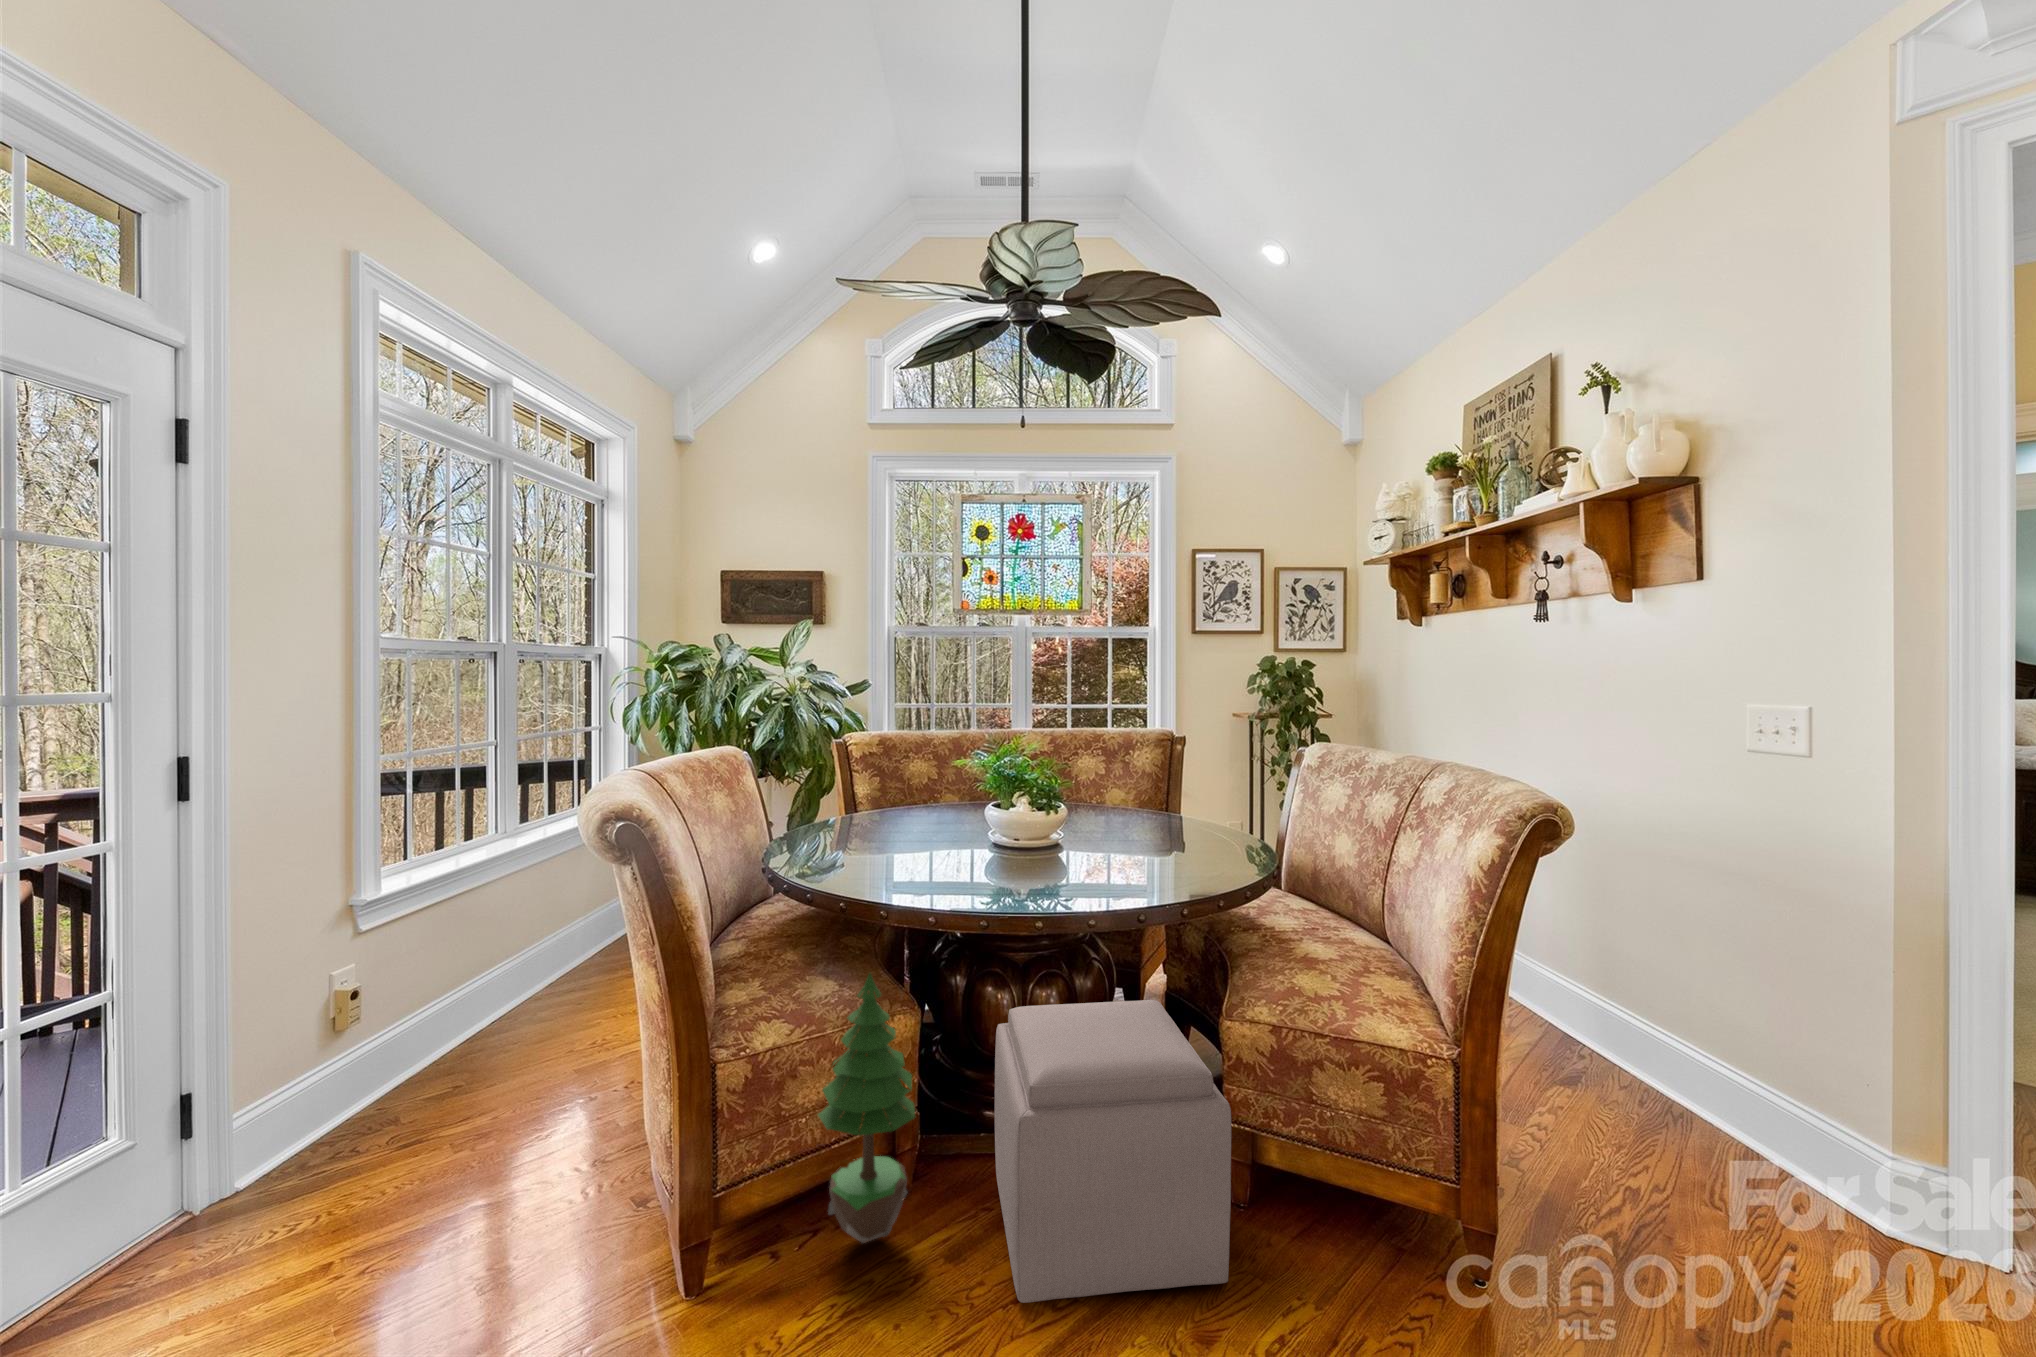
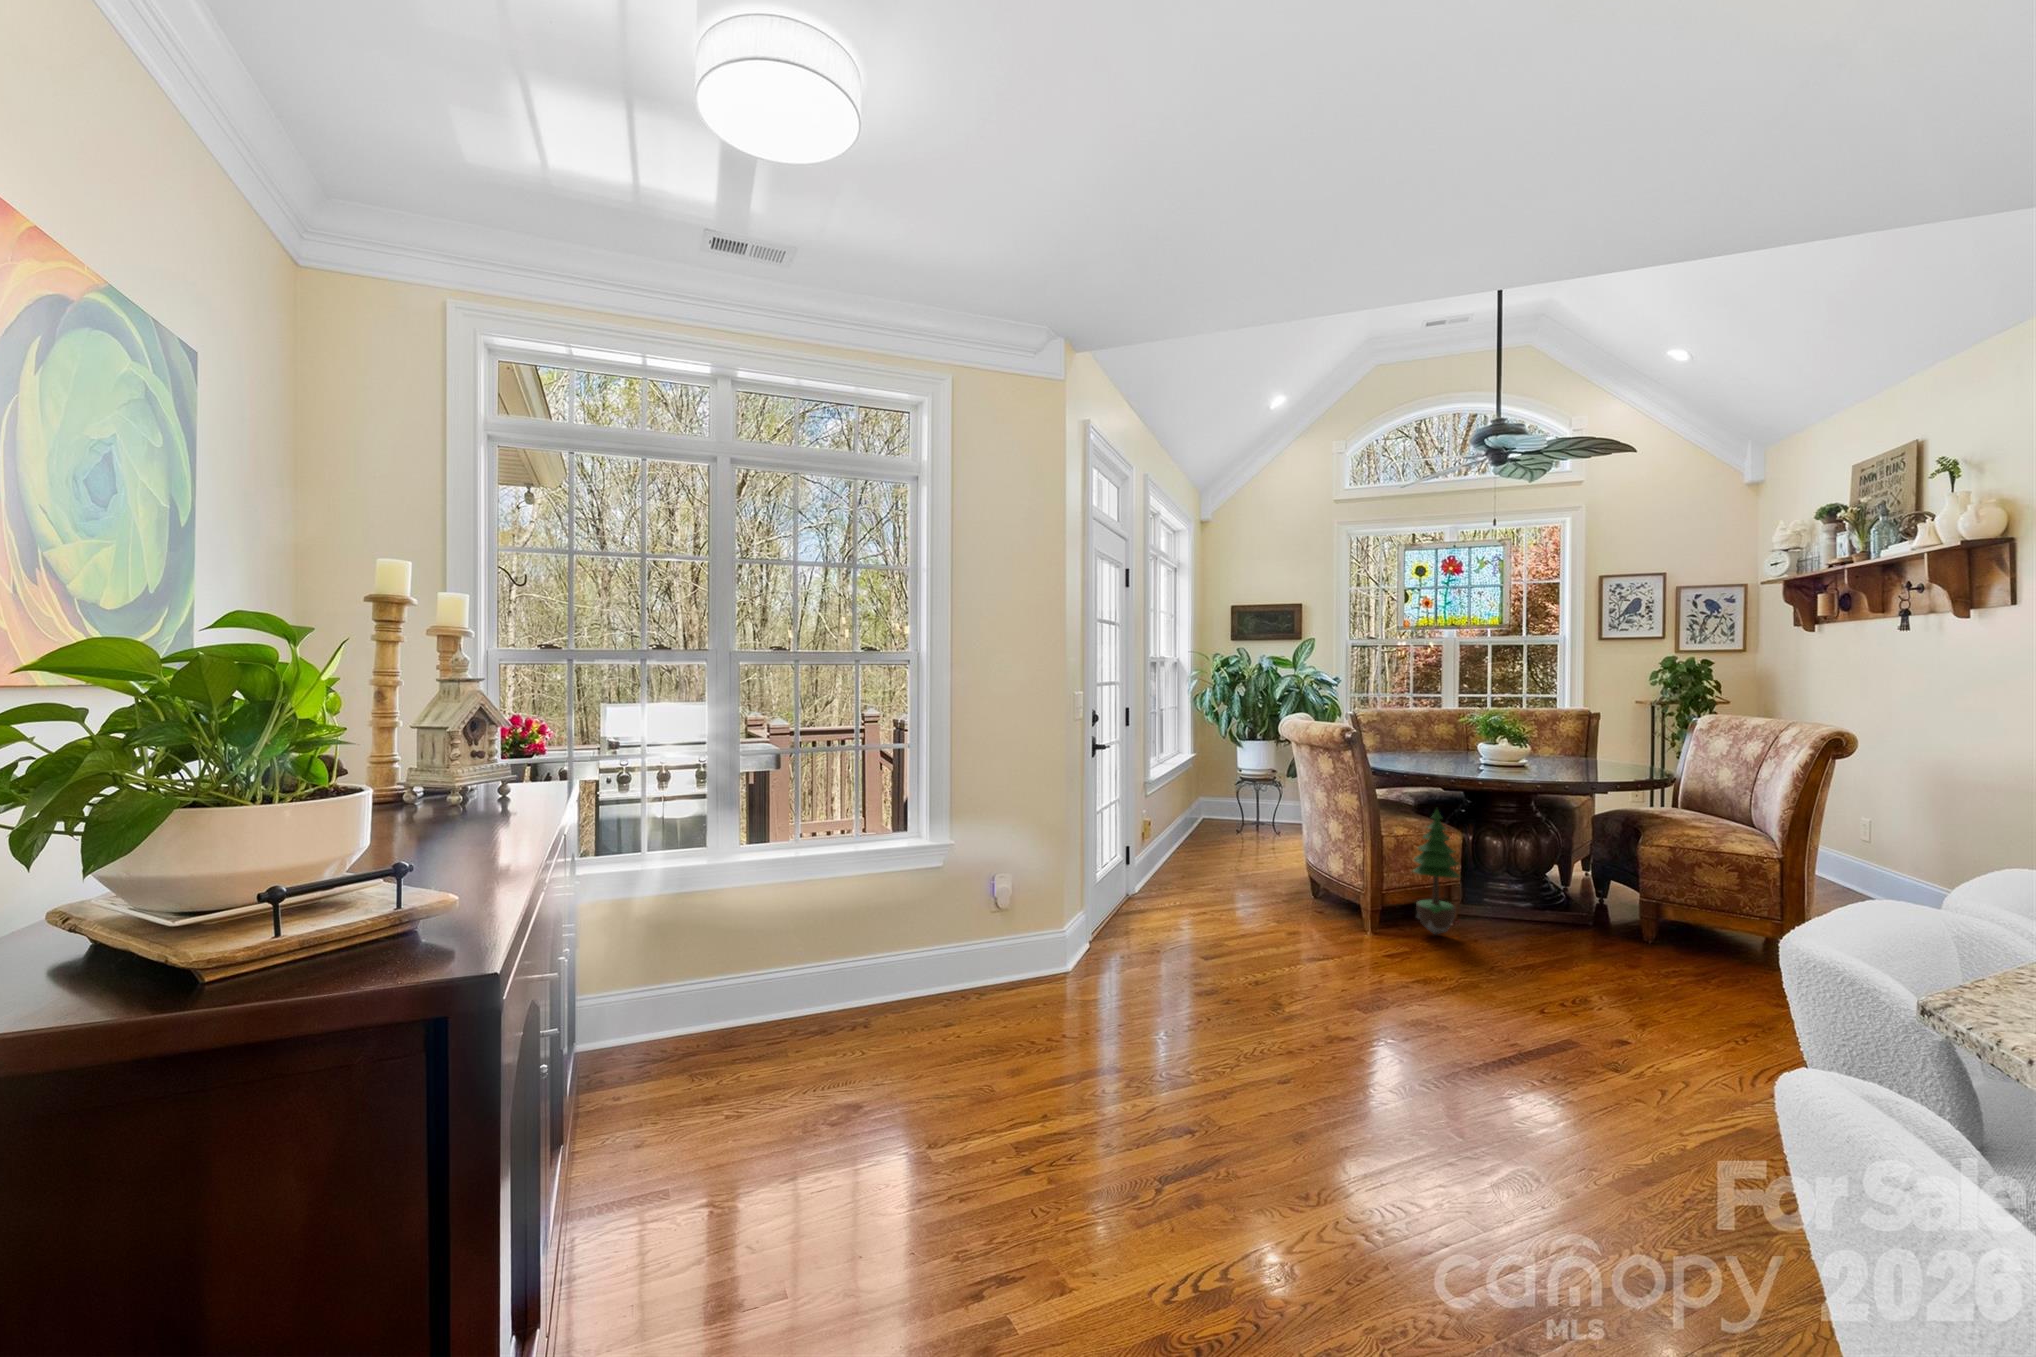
ottoman: present [995,1000,1231,1303] -> none [1495,838,1643,964]

